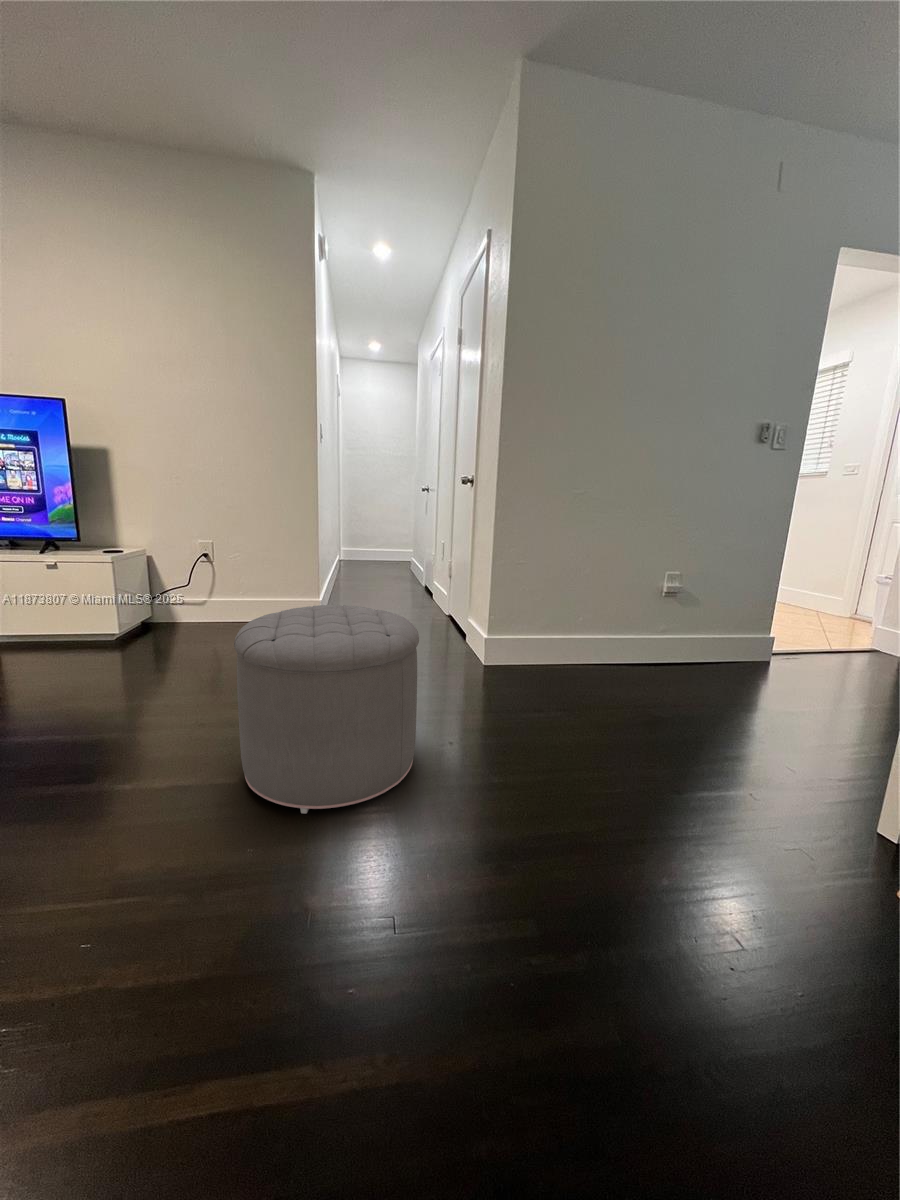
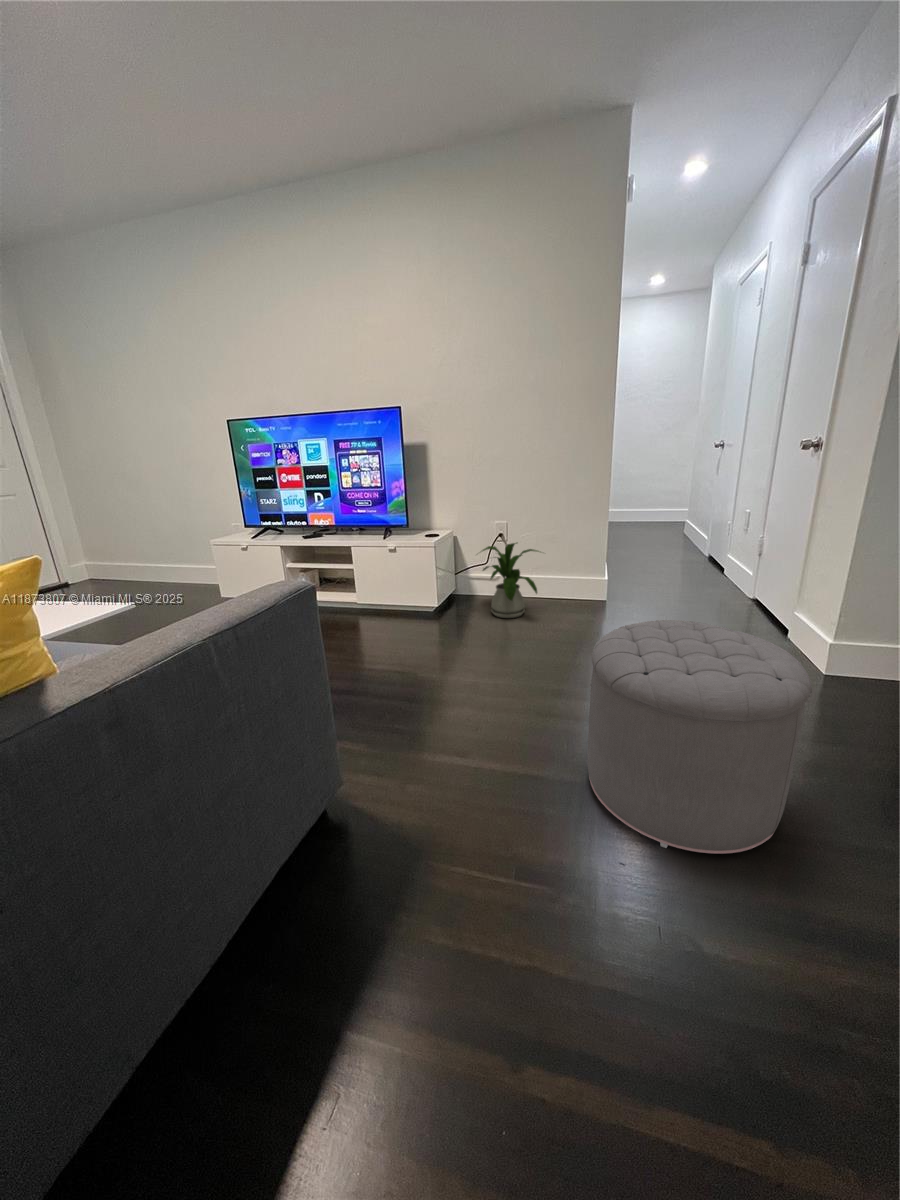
house plant: none [168,557,251,641] -> present [482,543,539,618]

